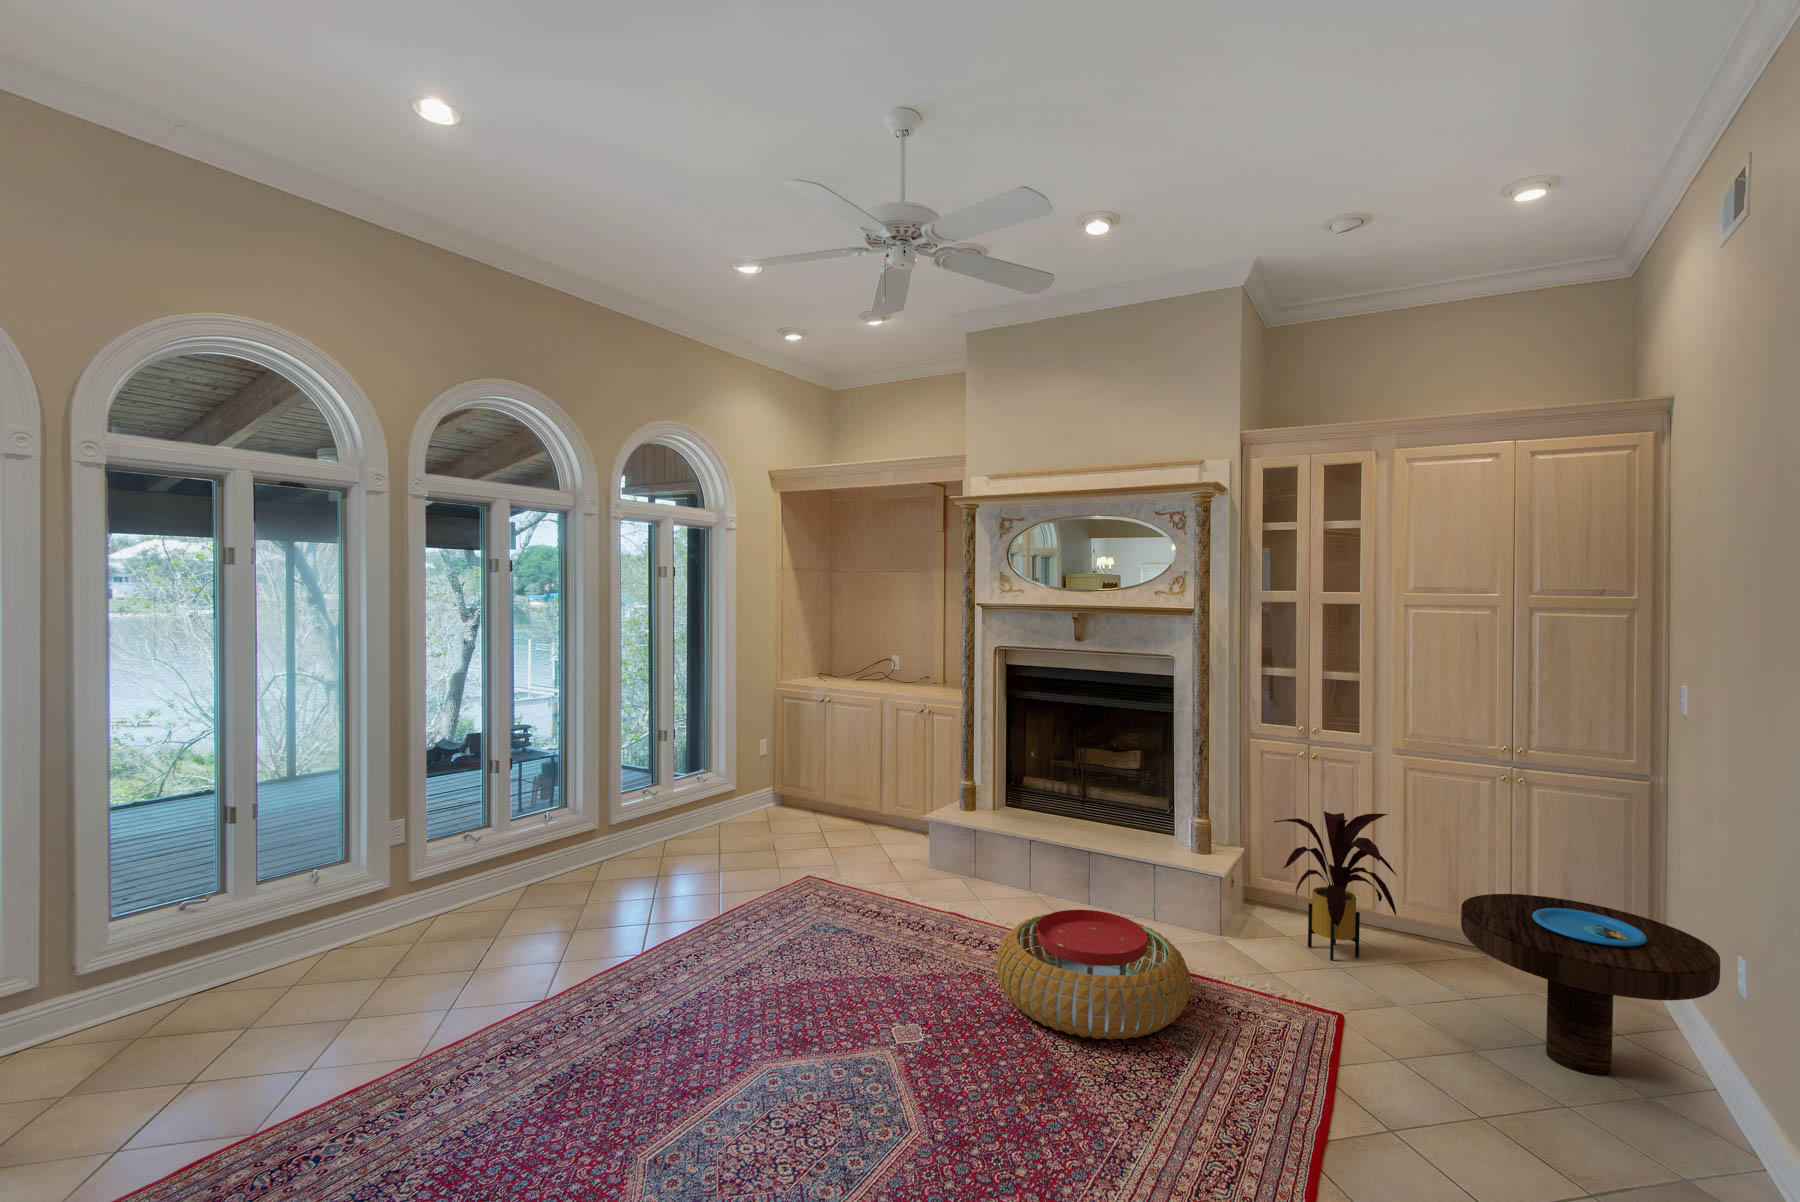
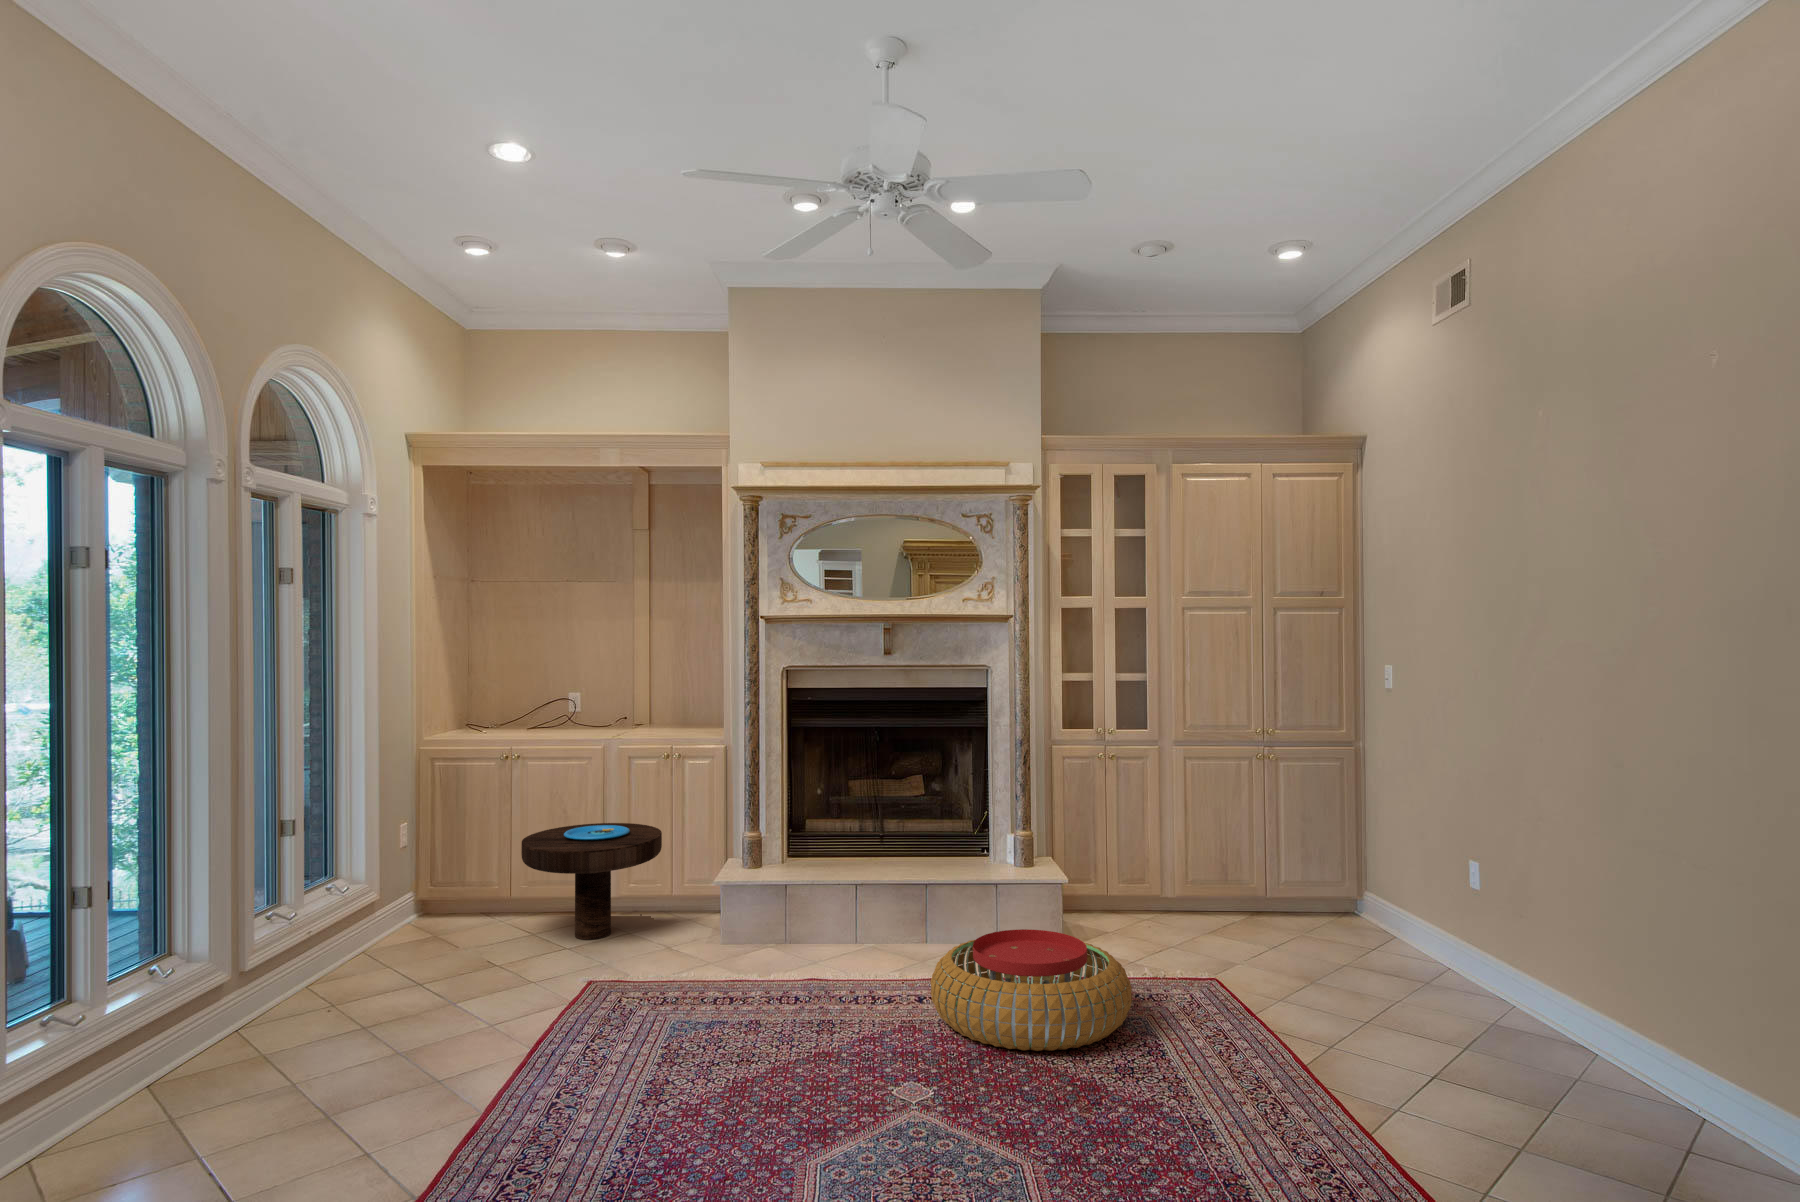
house plant: present [1274,811,1396,960] -> none [1100,799,1224,942]
side table: present [1461,894,1720,1075] -> present [521,823,662,940]

